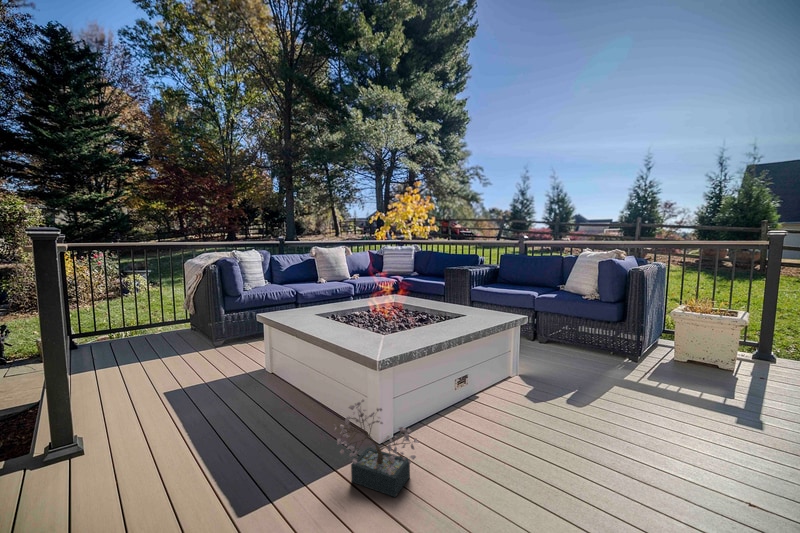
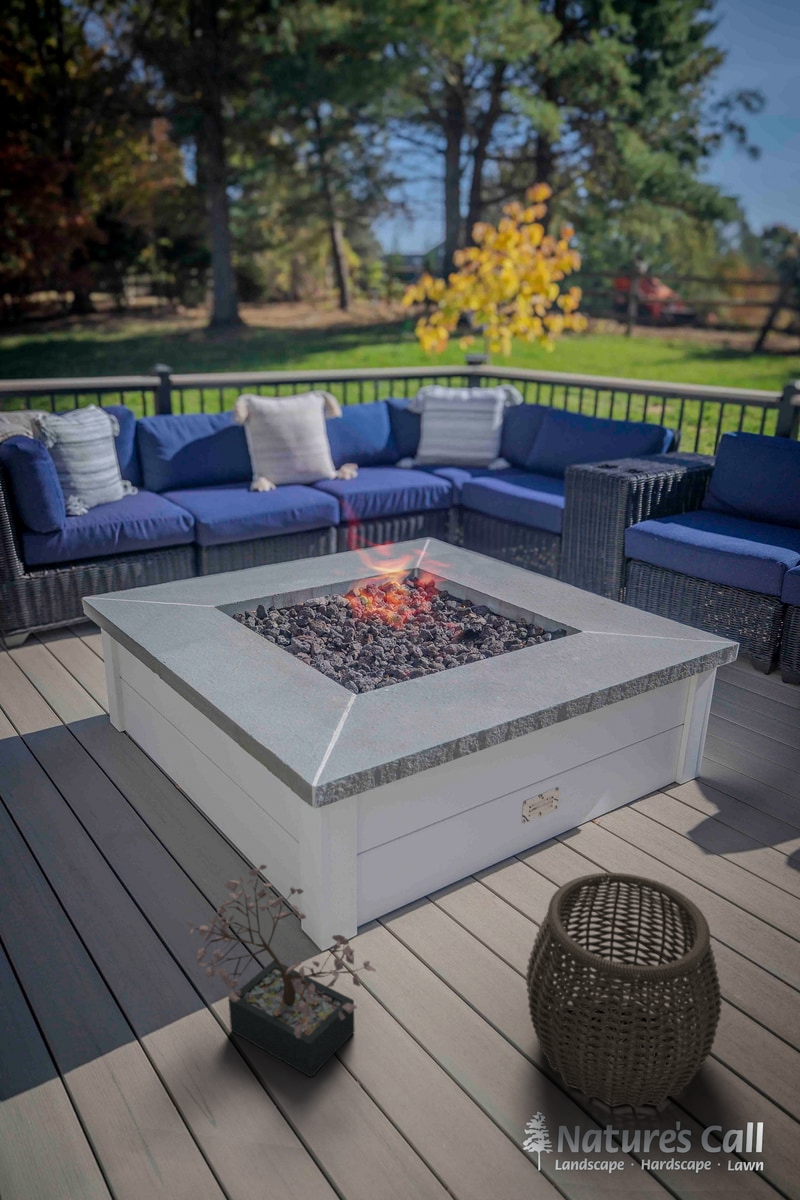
woven basket: none [486,390,575,494] -> present [526,873,722,1108]

